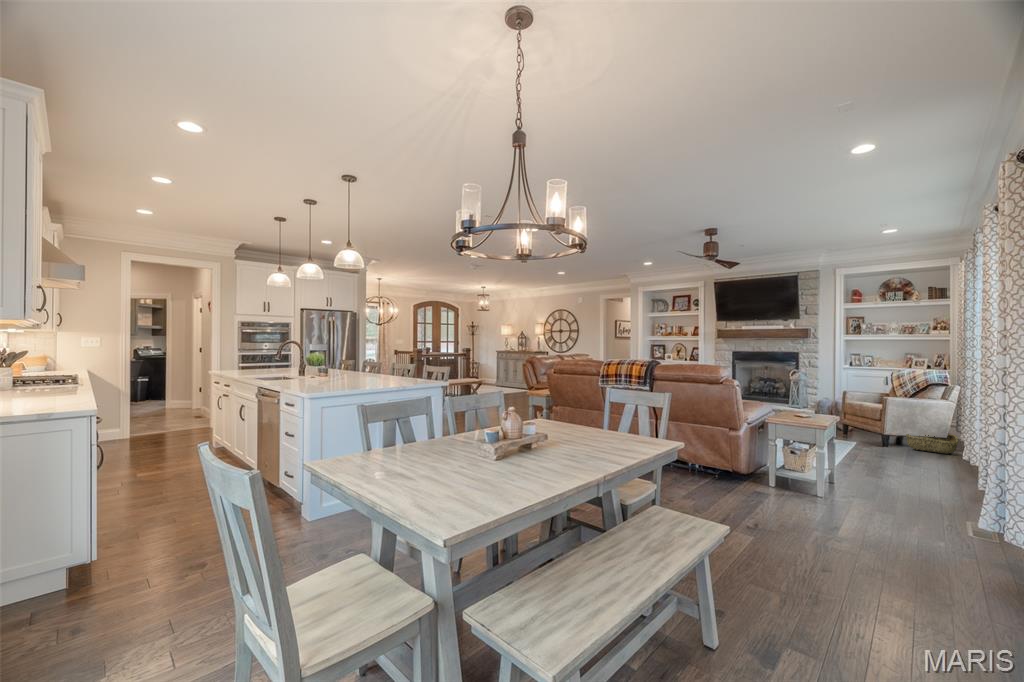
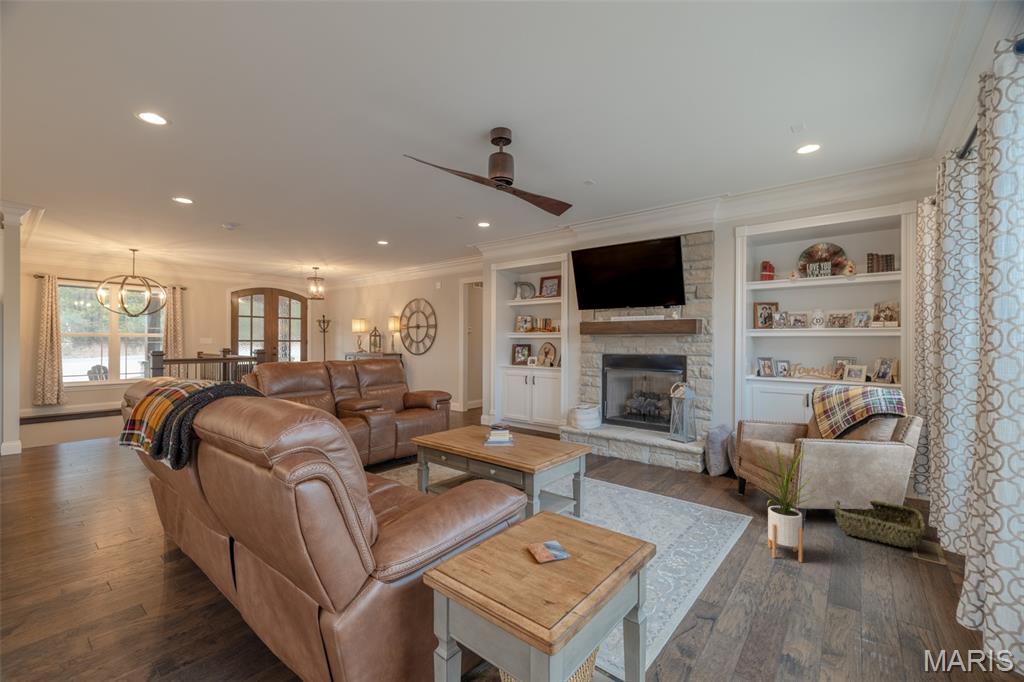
house plant: none [856,393,899,456] -> present [756,445,817,562]

